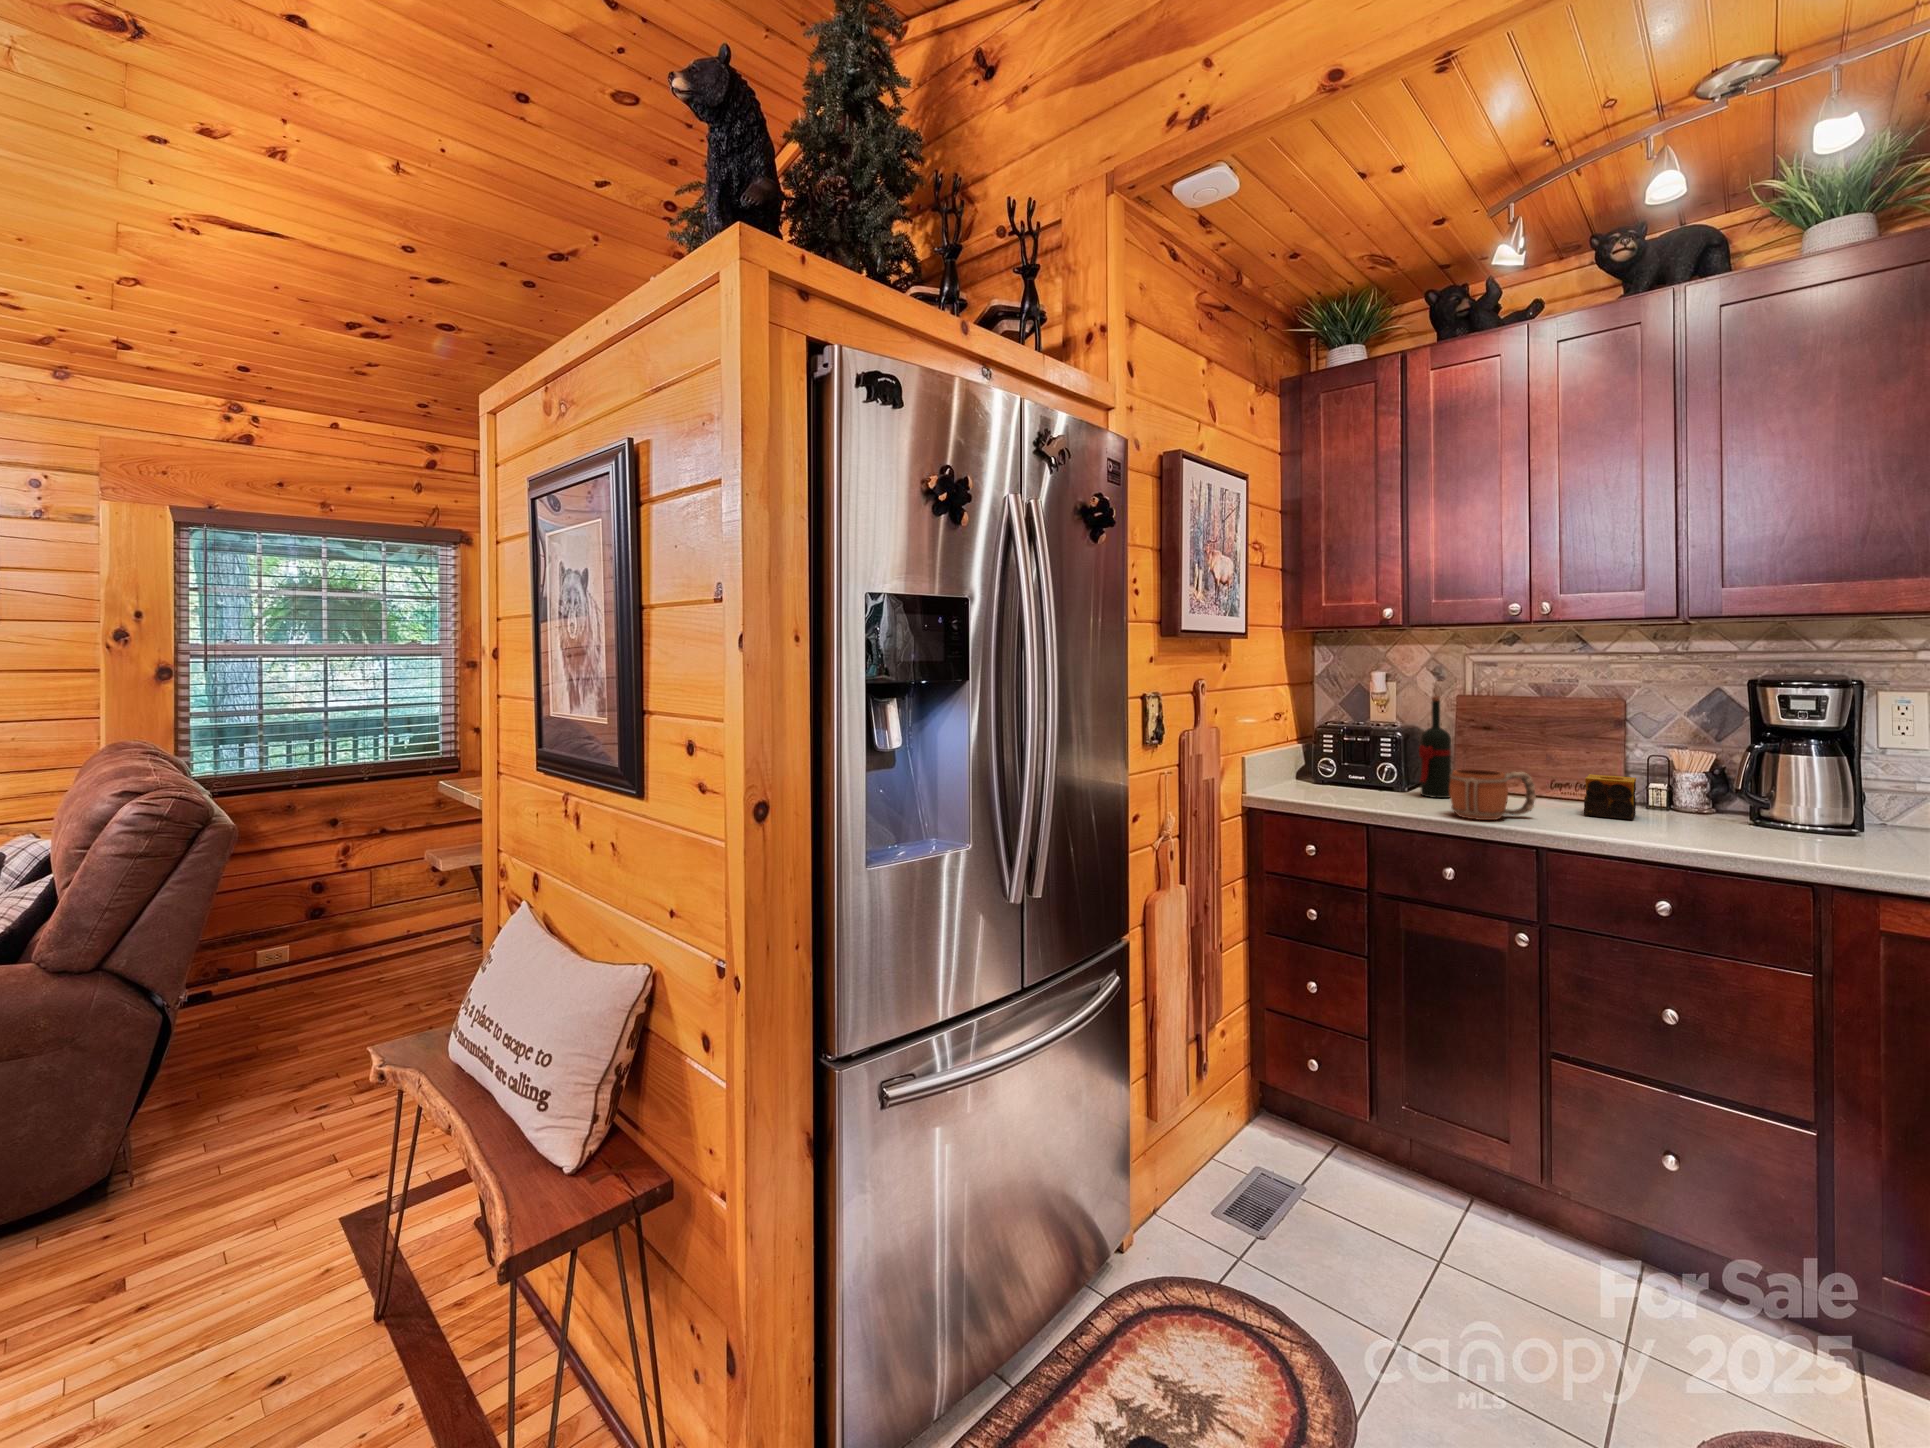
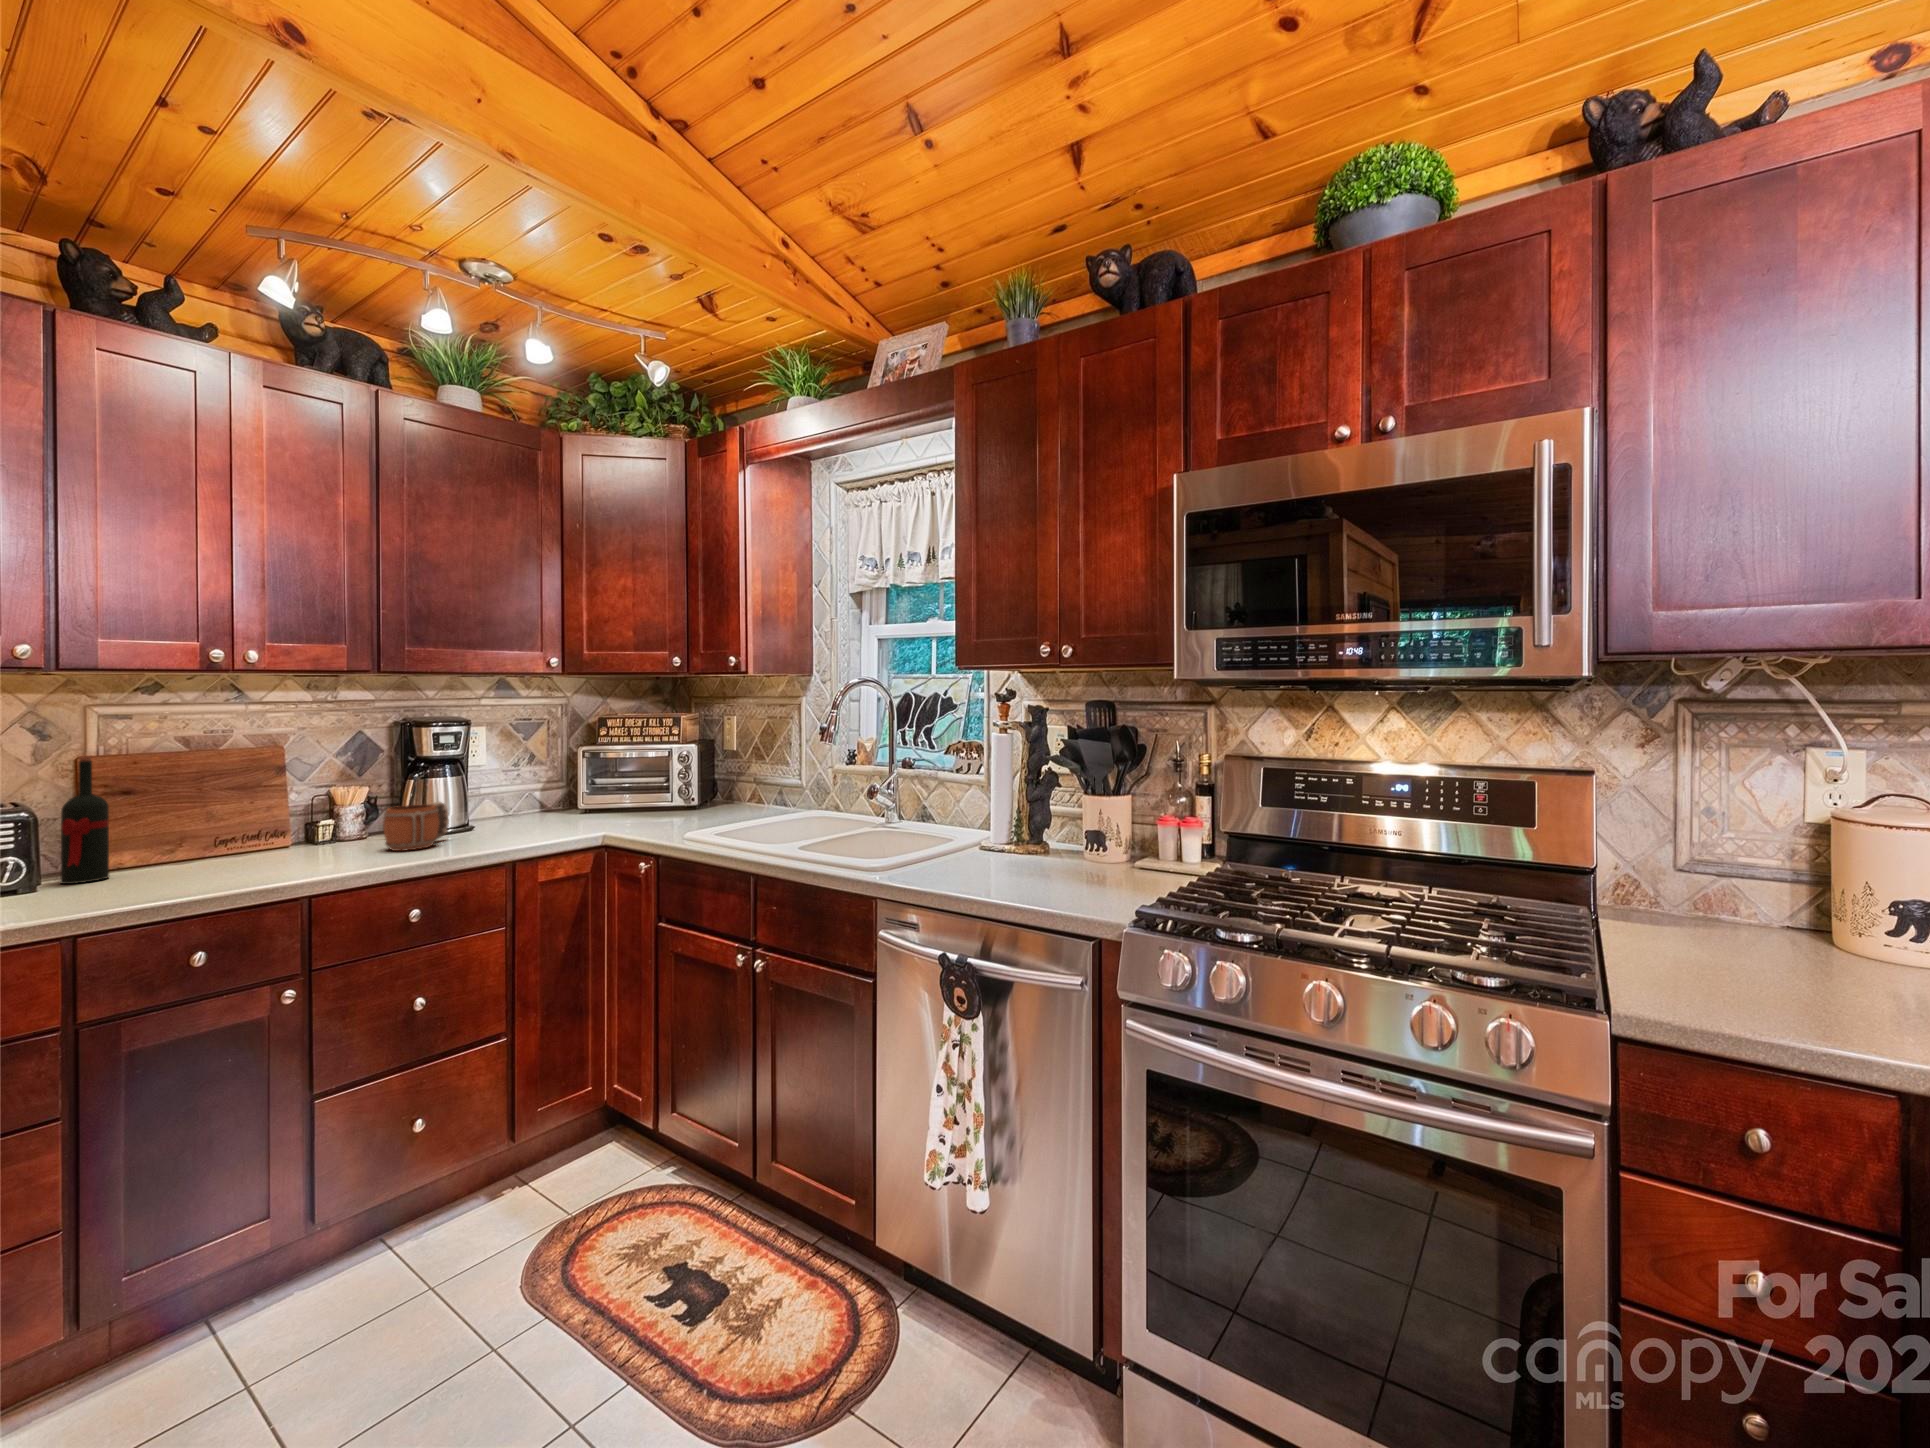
mug: present [1450,769,1536,820] -> present [383,802,449,851]
candle: present [1584,774,1636,819] -> none [279,815,335,859]

